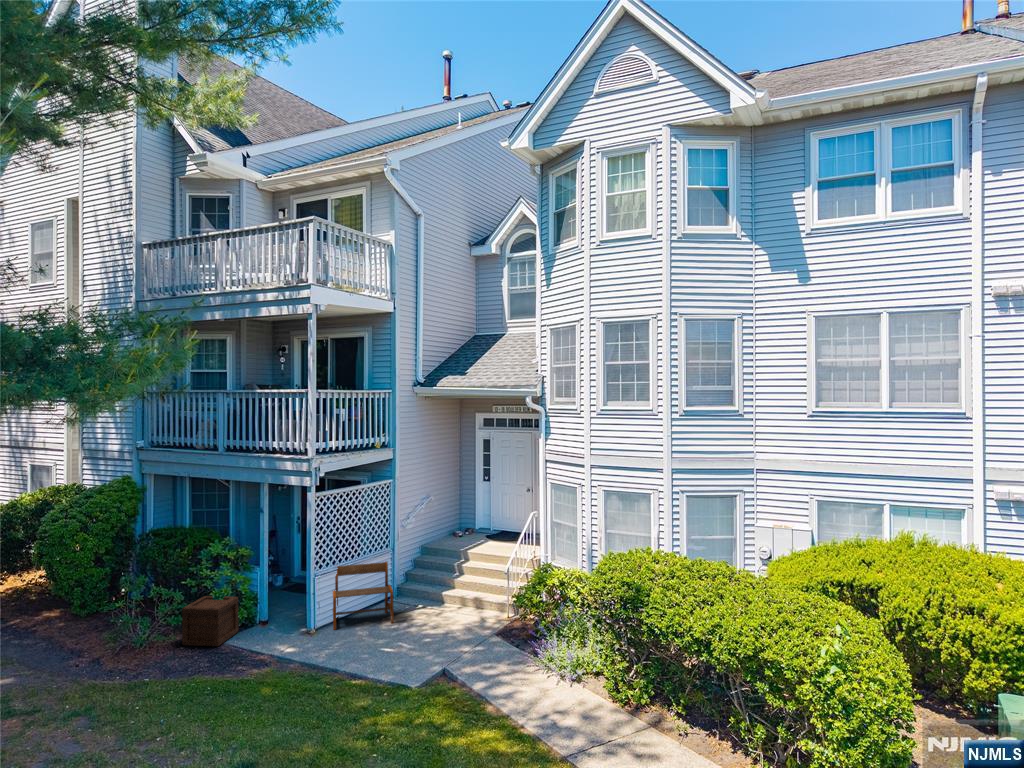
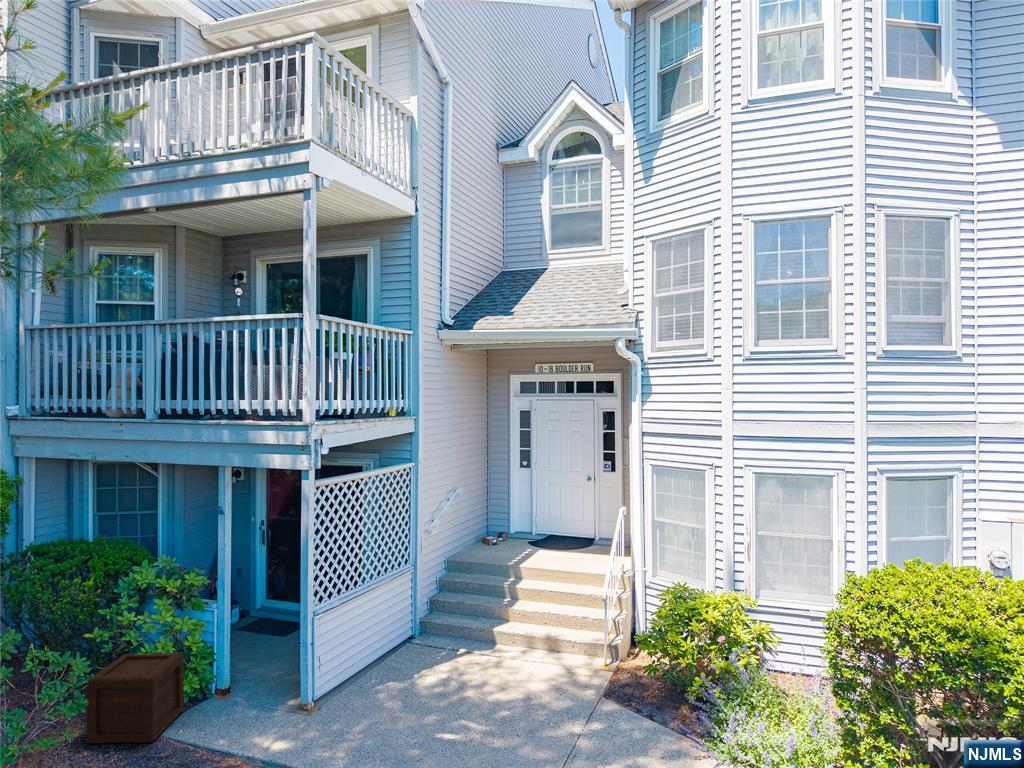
bench: present [333,562,394,630] -> none [335,585,434,699]

